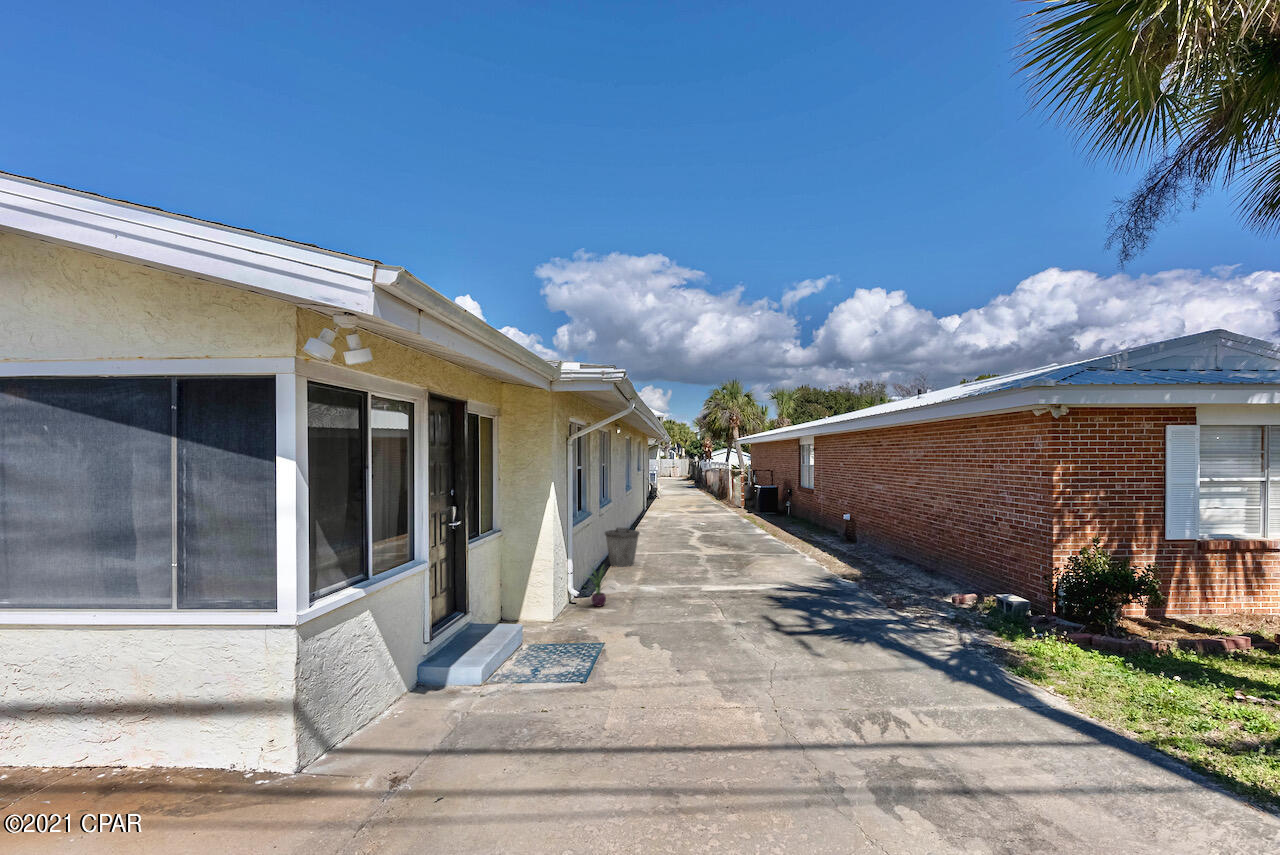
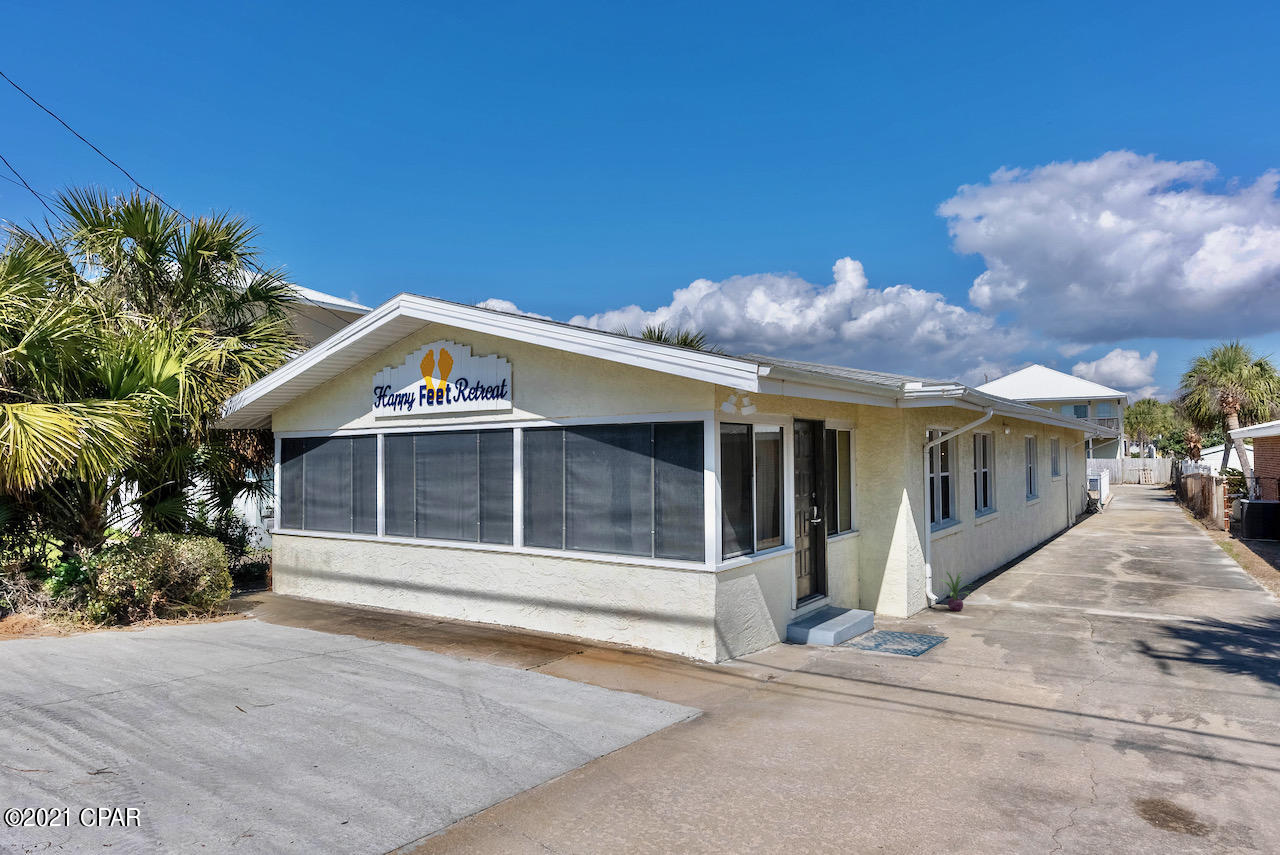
trash can: present [605,528,640,567] -> none [981,540,1022,583]

